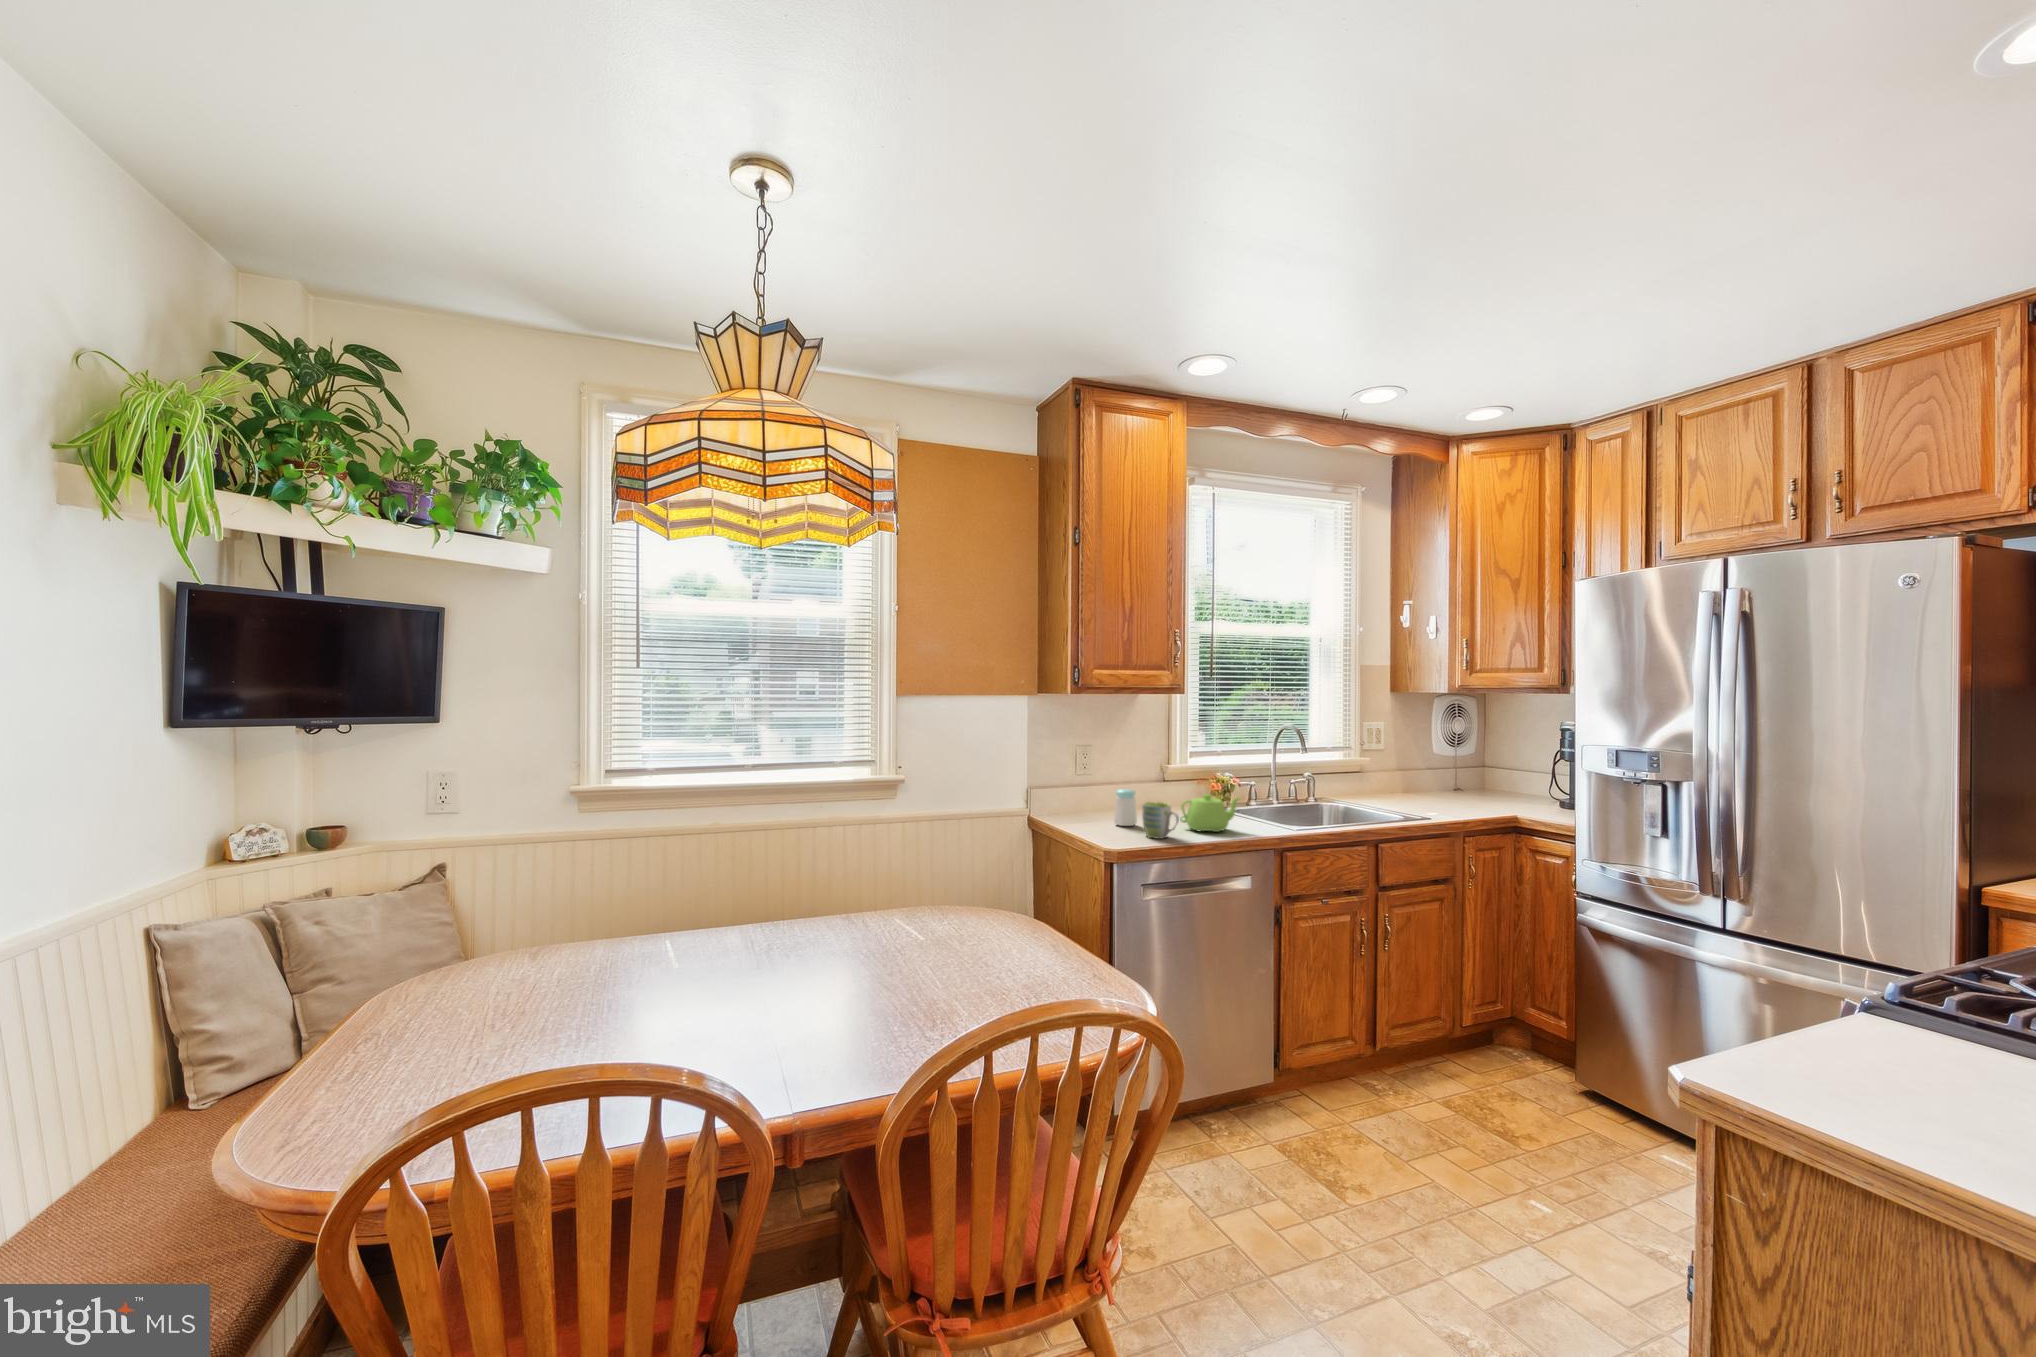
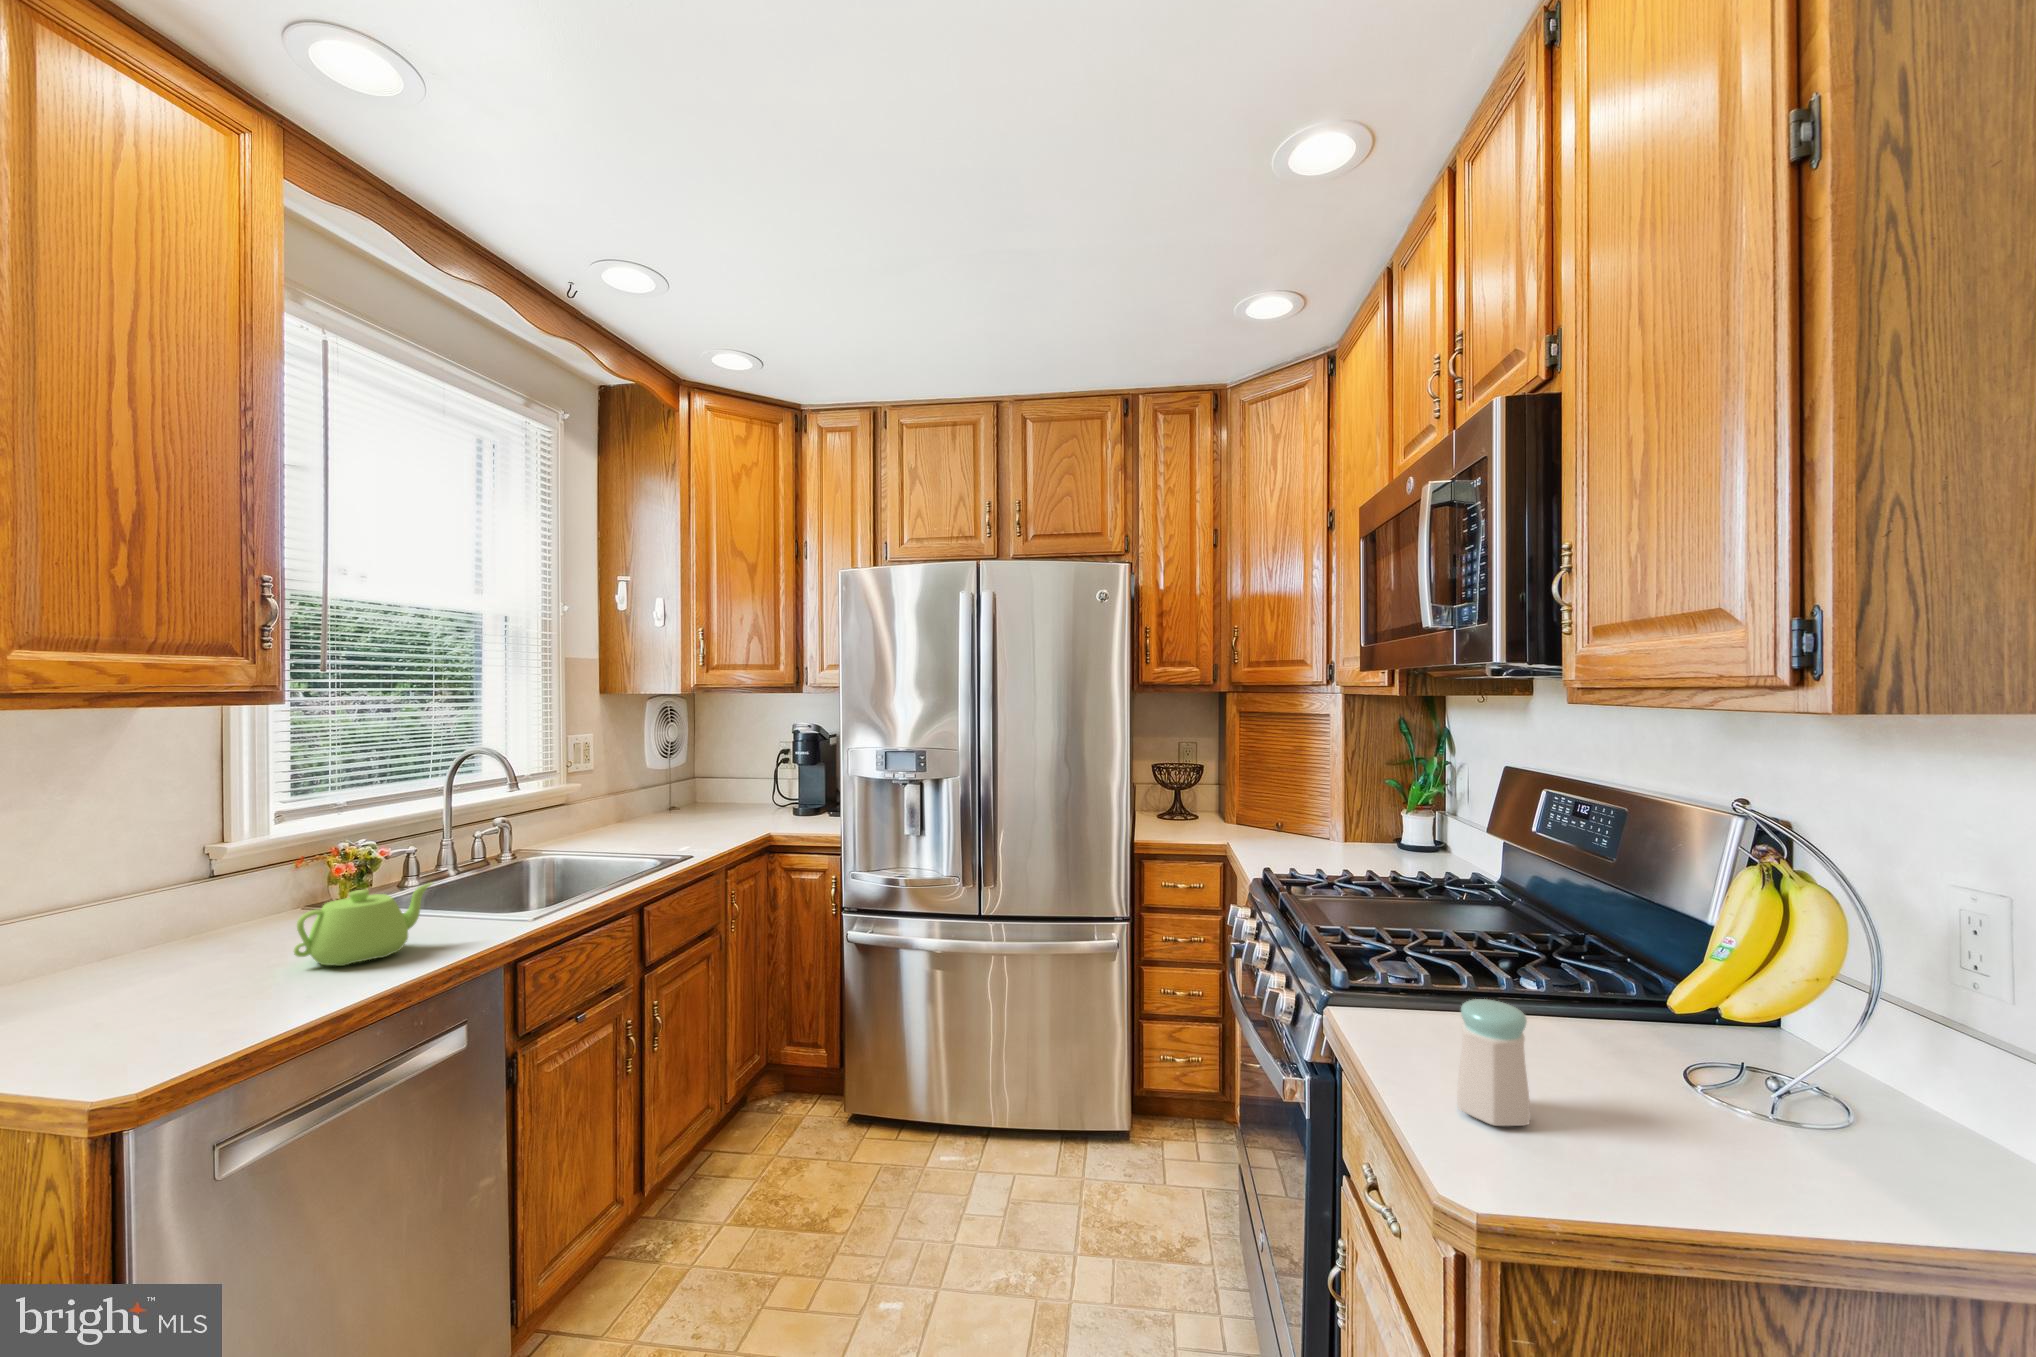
salt shaker: present [1114,789,1137,826] -> present [1457,999,1530,1126]
mug: present [1142,802,1179,839] -> none [202,929,307,1015]

